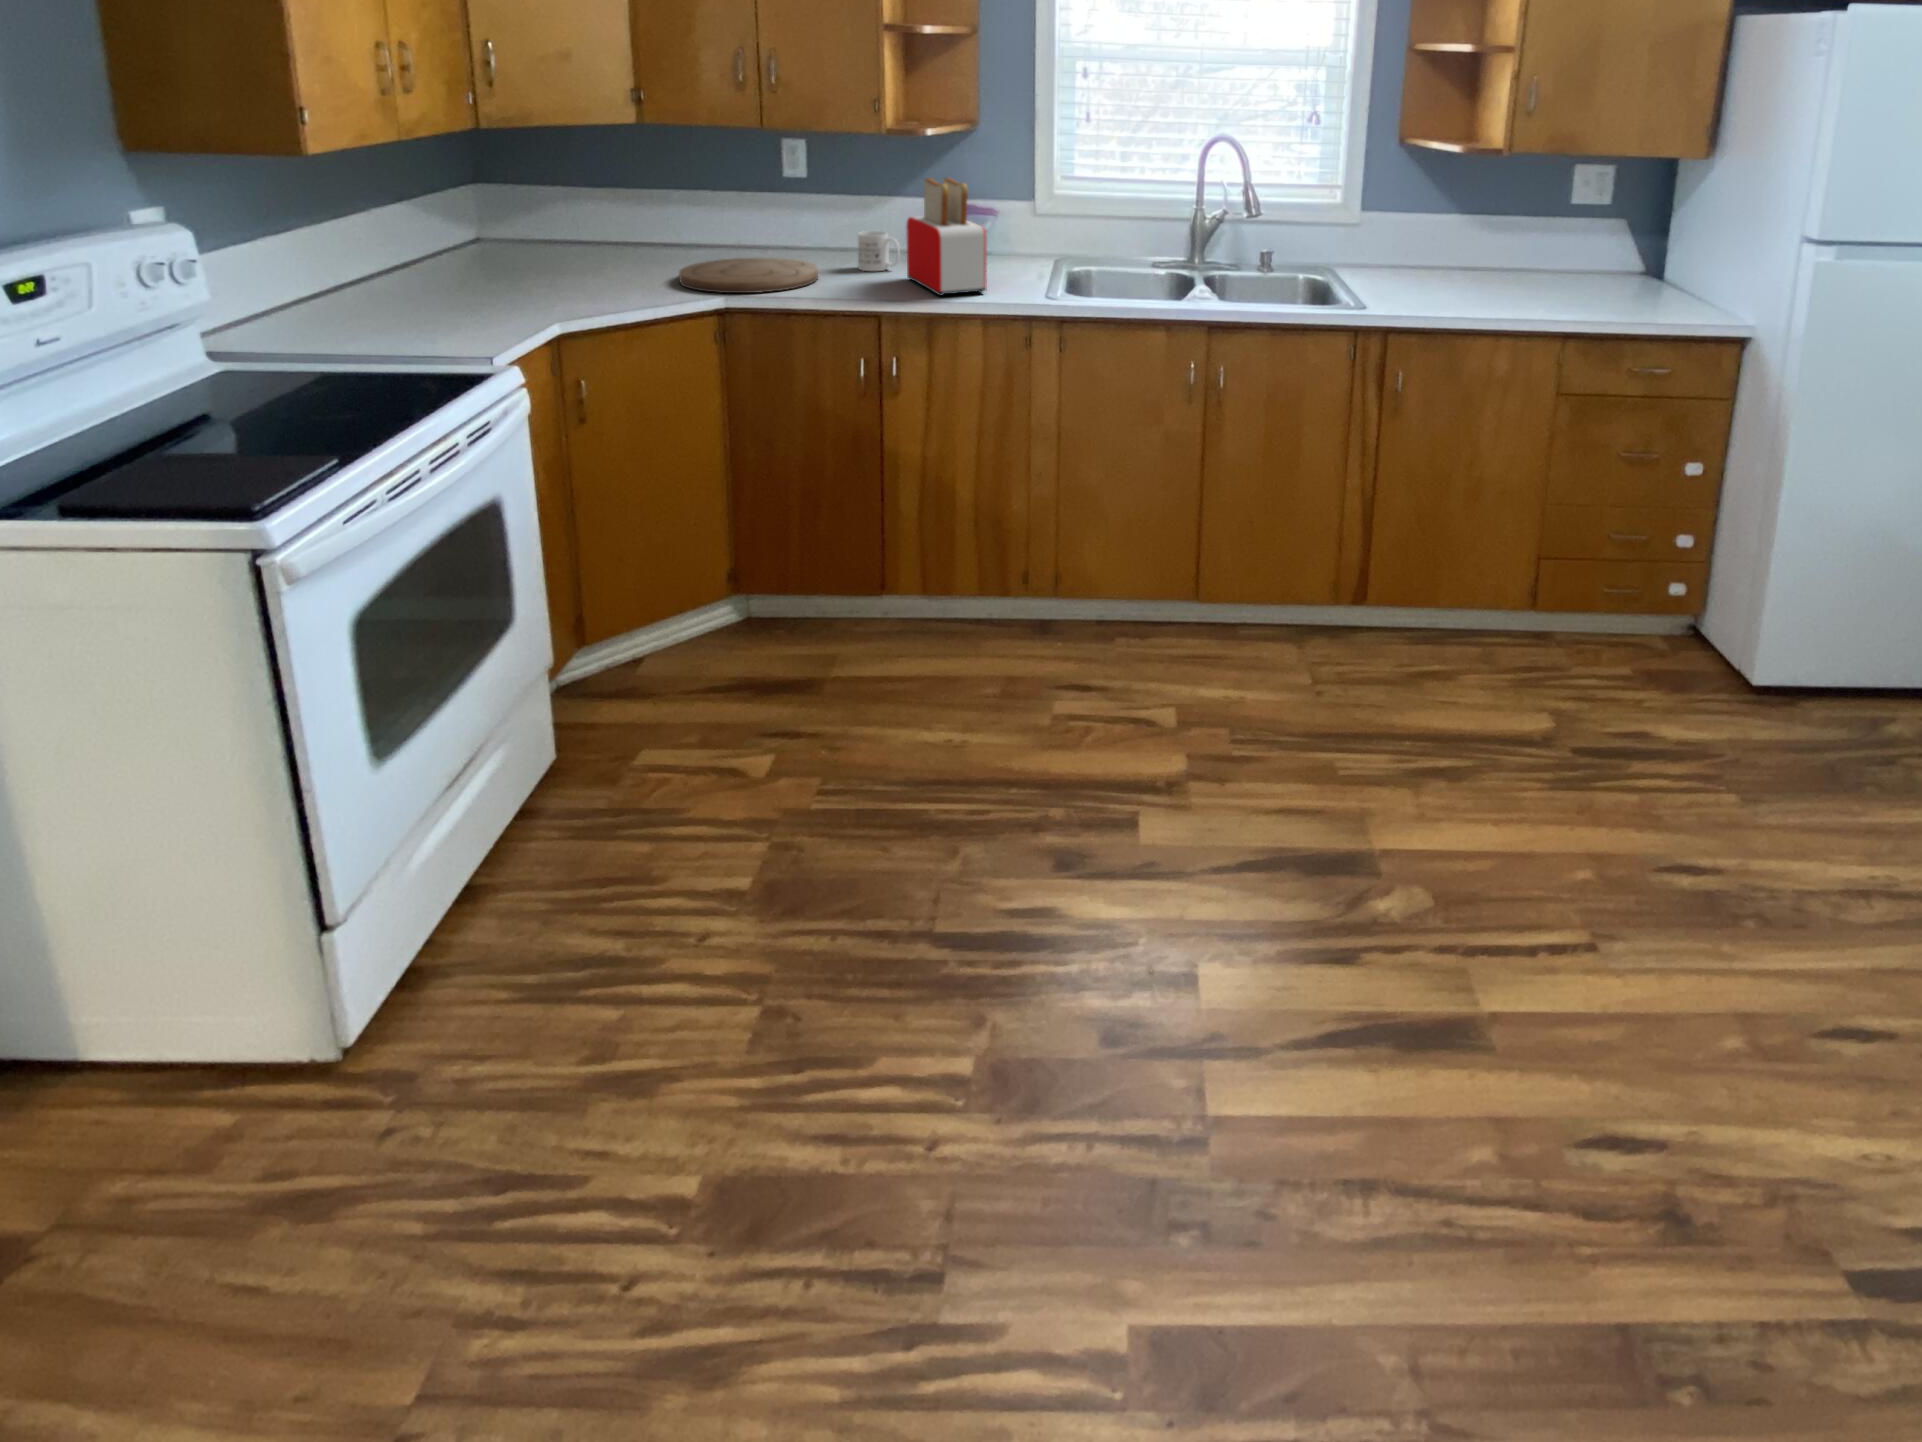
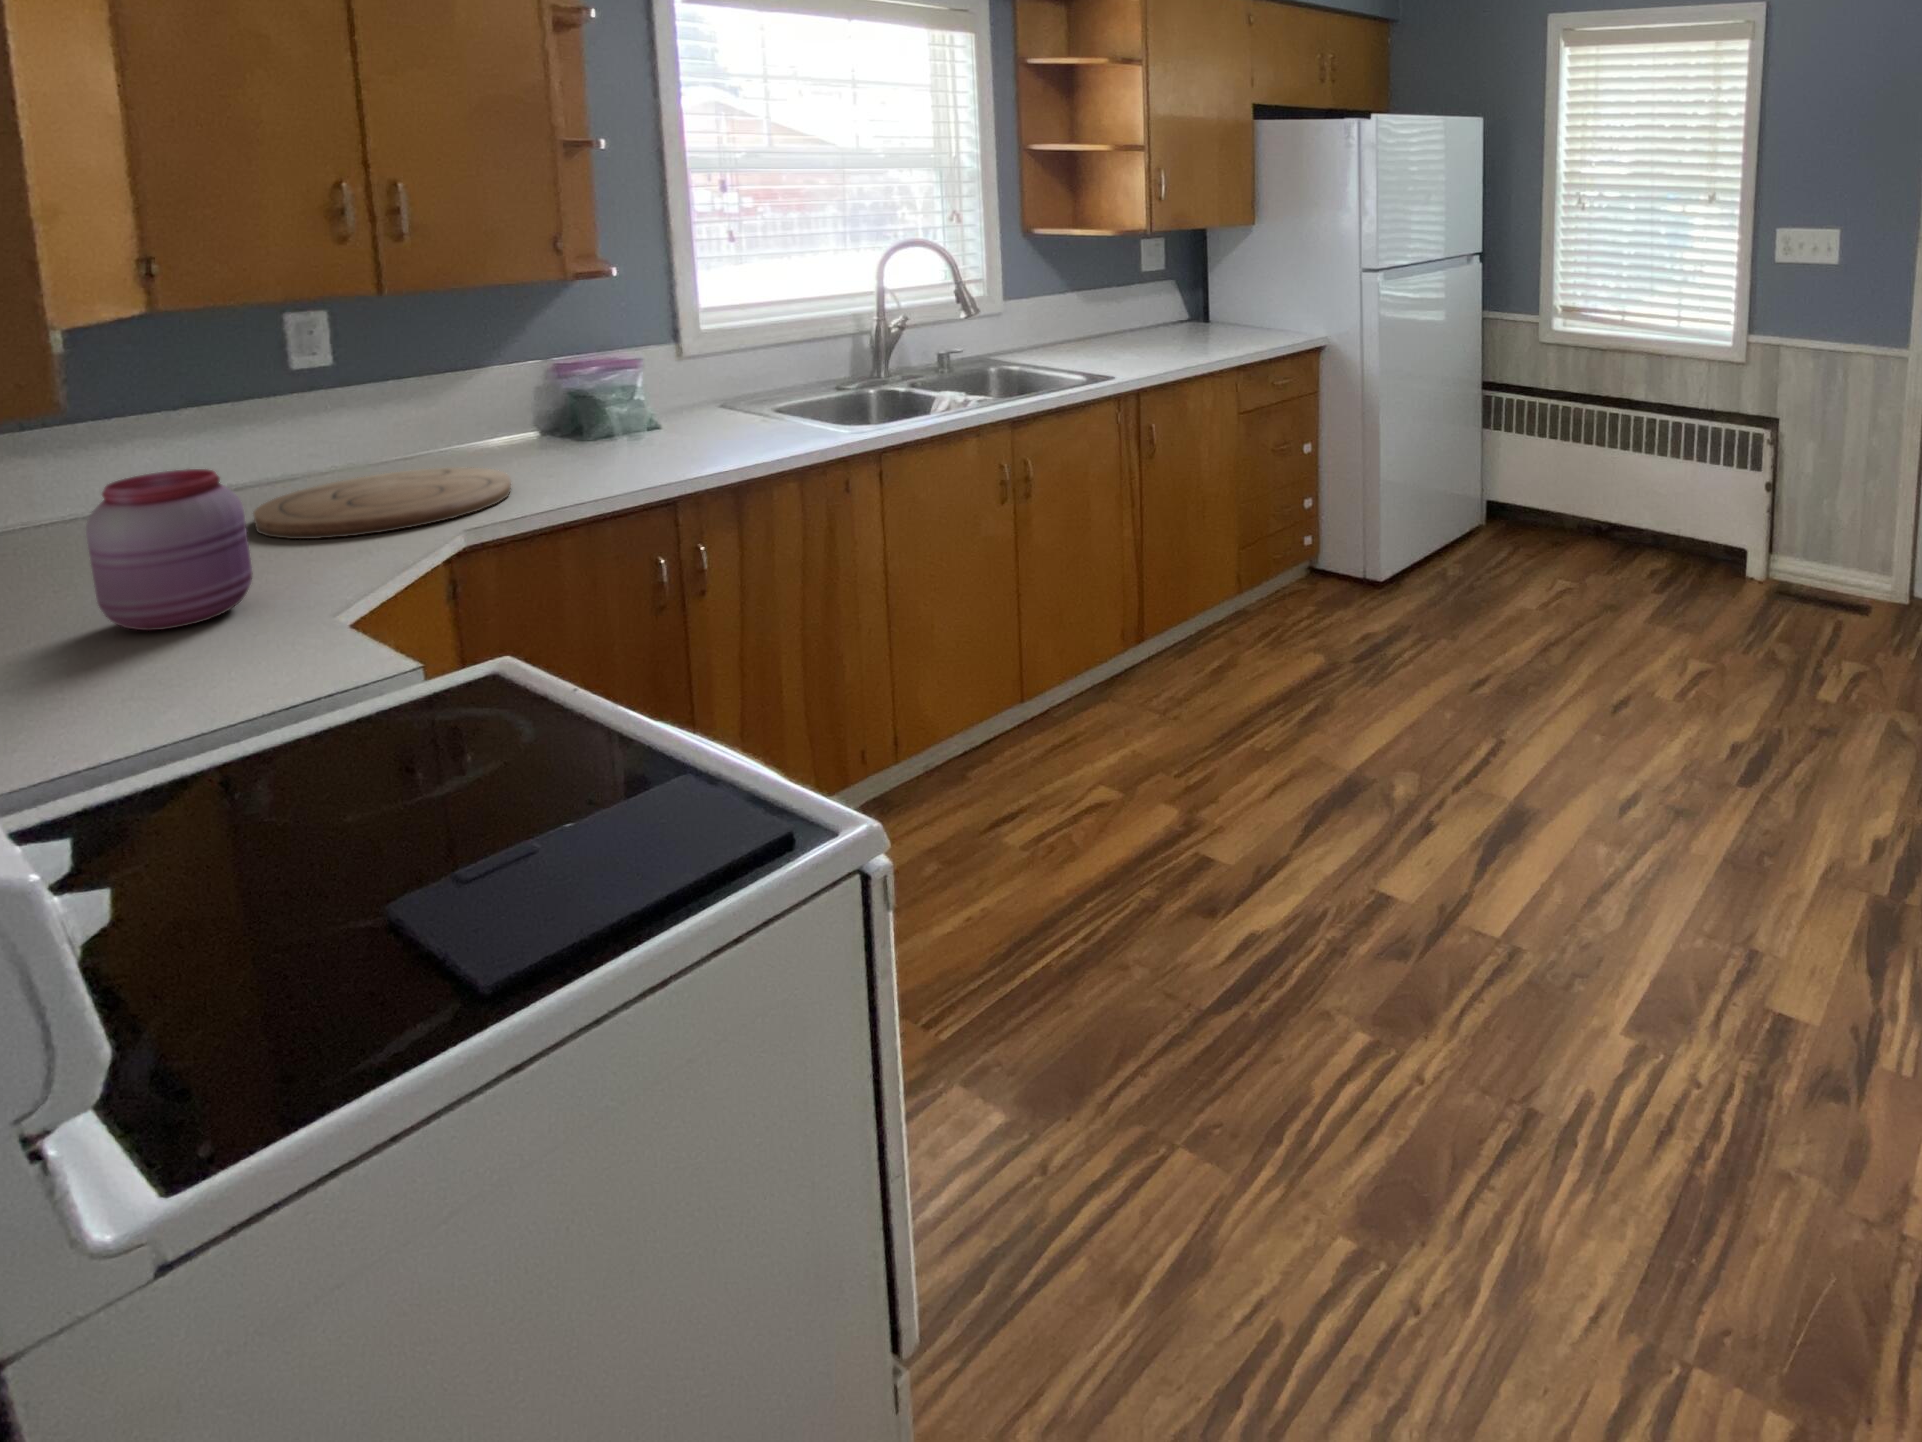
toaster: present [906,178,986,296] -> none [612,320,766,457]
jar: none [508,221,582,313] -> present [86,469,252,631]
mug: present [858,231,900,271] -> none [496,408,569,463]

